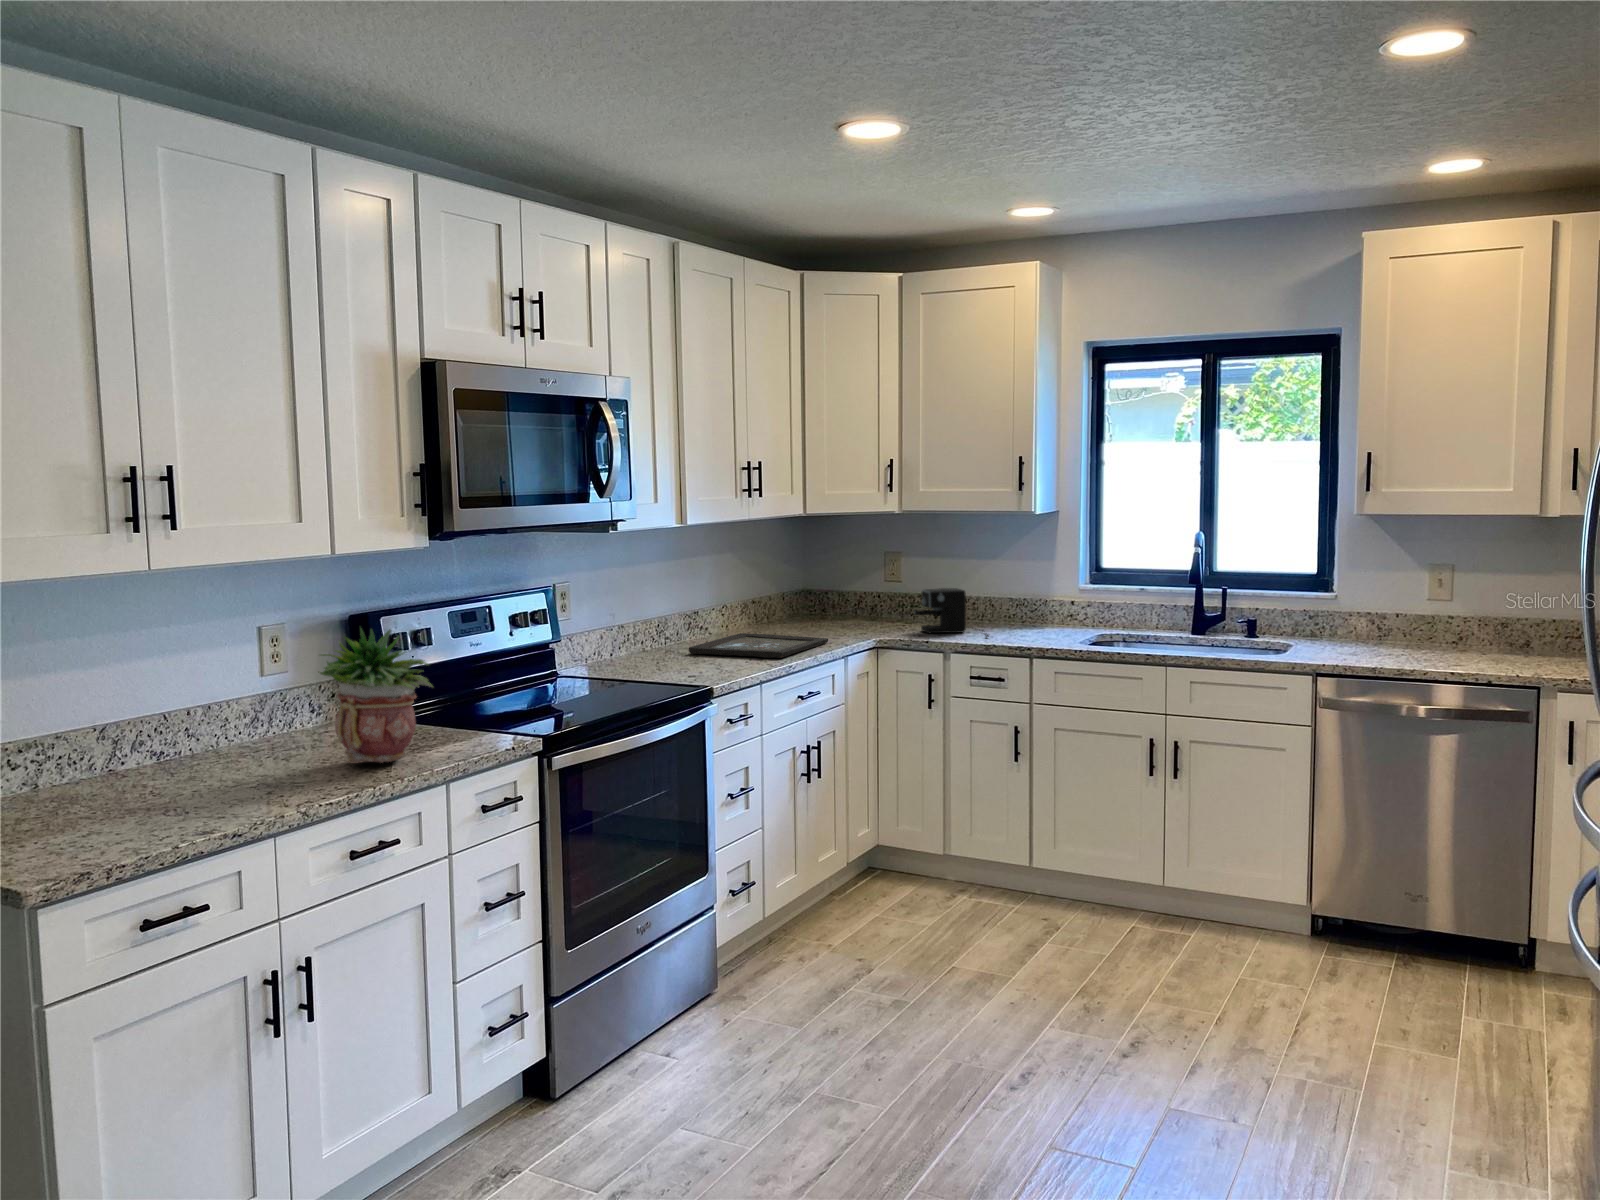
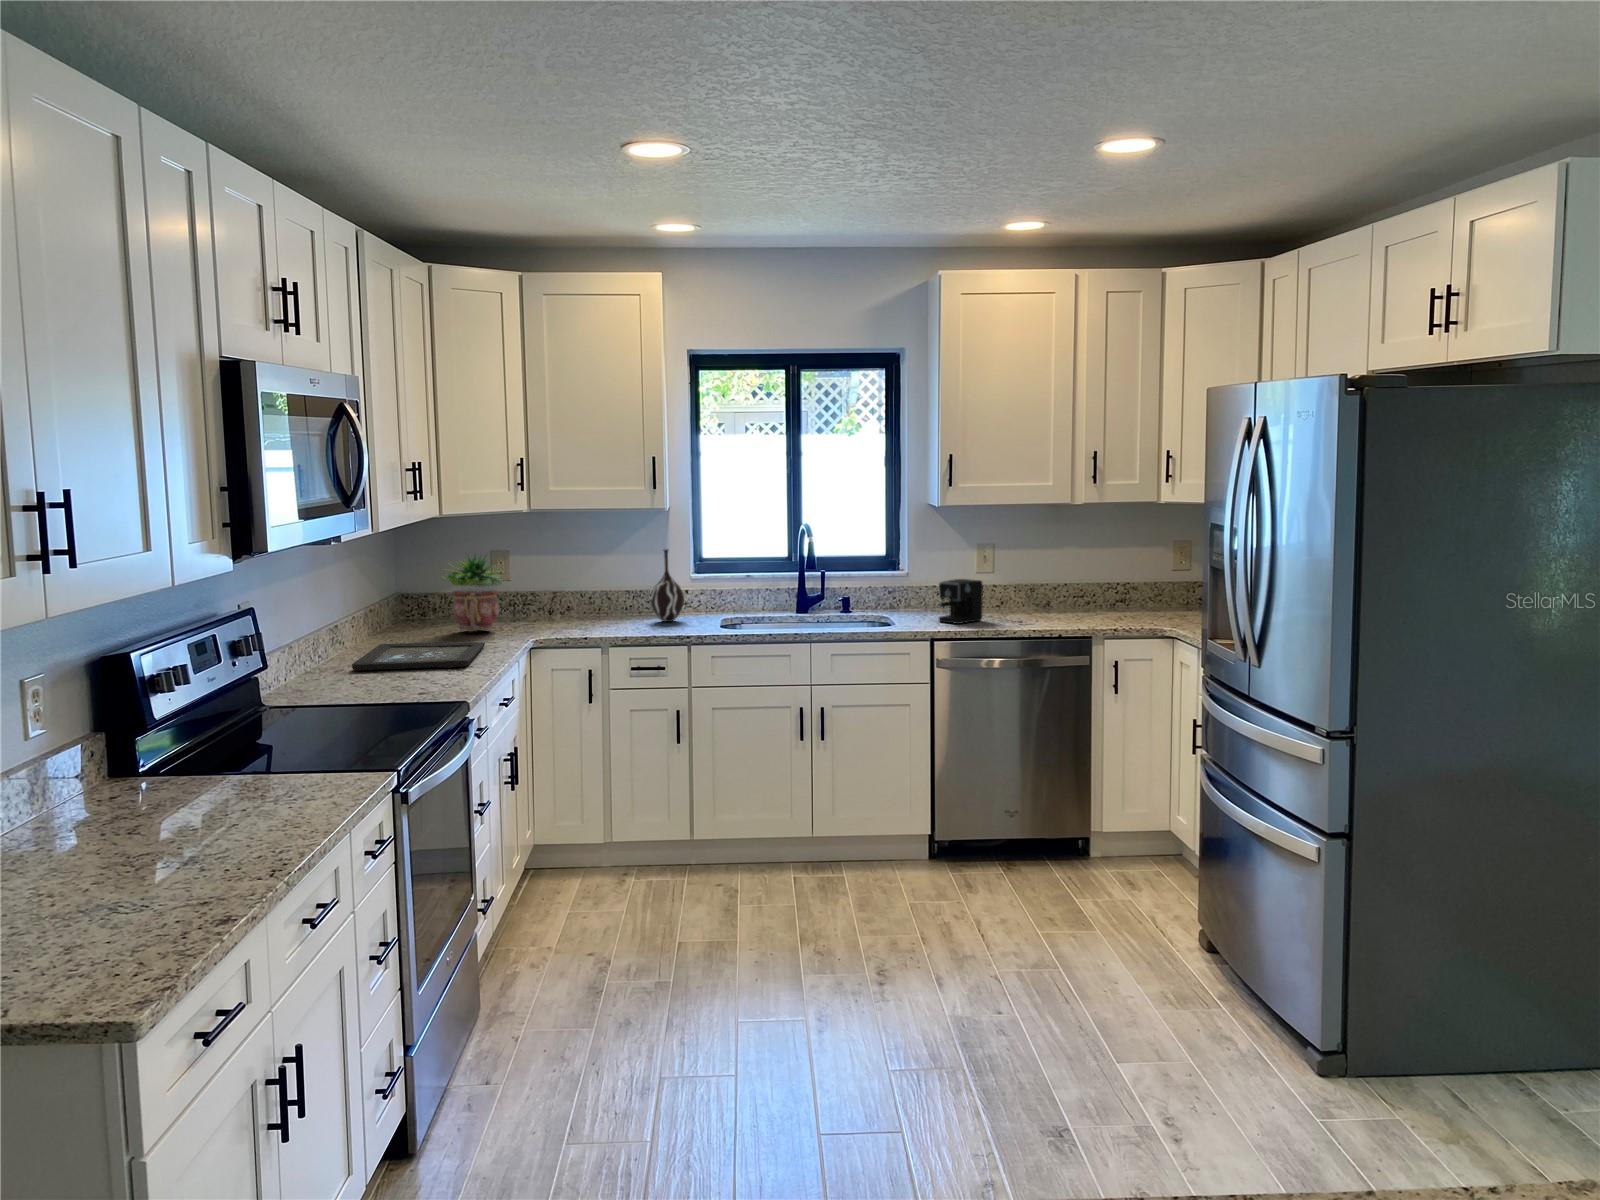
vase: none [1020,555,1056,633] -> present [651,549,684,622]
coffee maker: present [914,588,989,637] -> present [939,579,1022,624]
potted plant: present [318,628,433,763] -> present [443,554,506,632]

